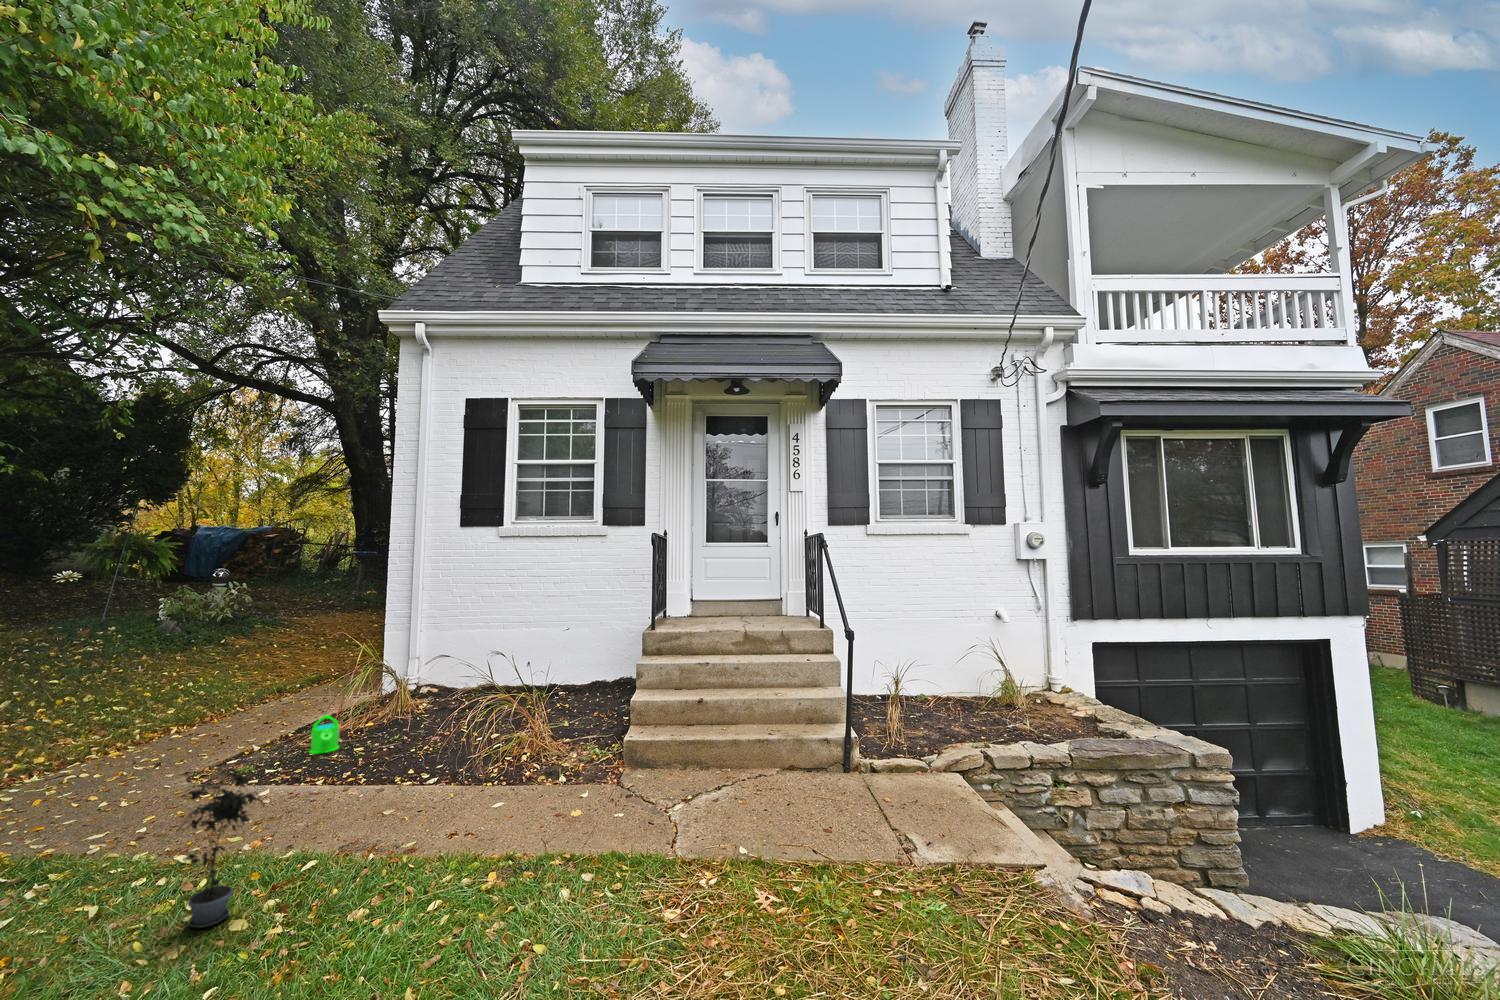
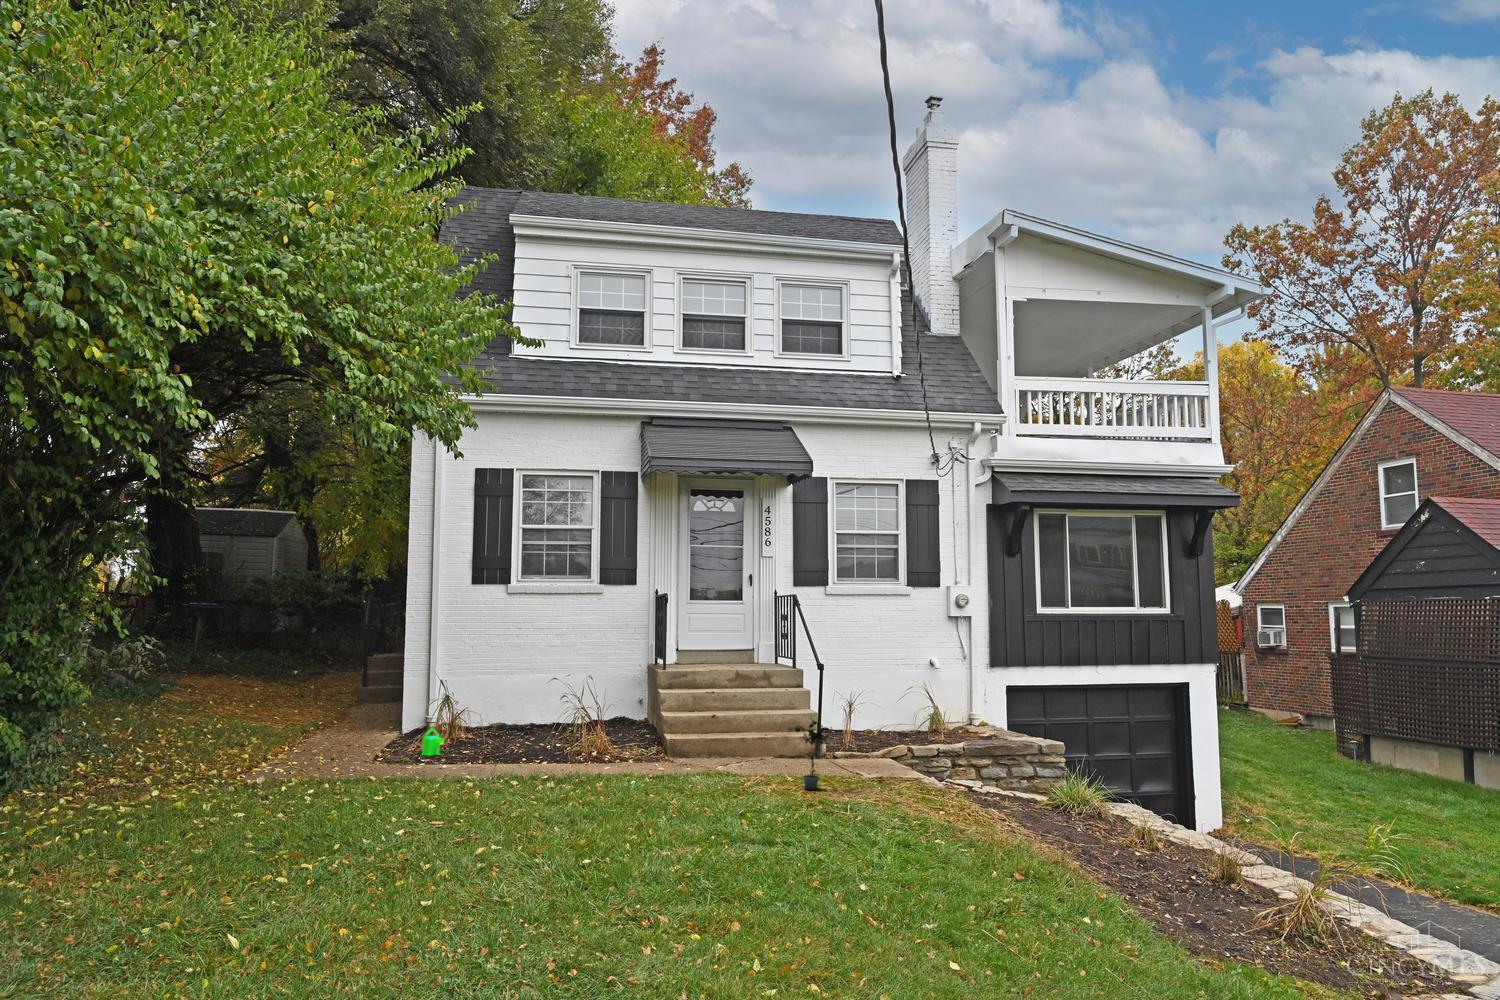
potted plant: present [179,769,265,928] -> present [794,718,837,790]

